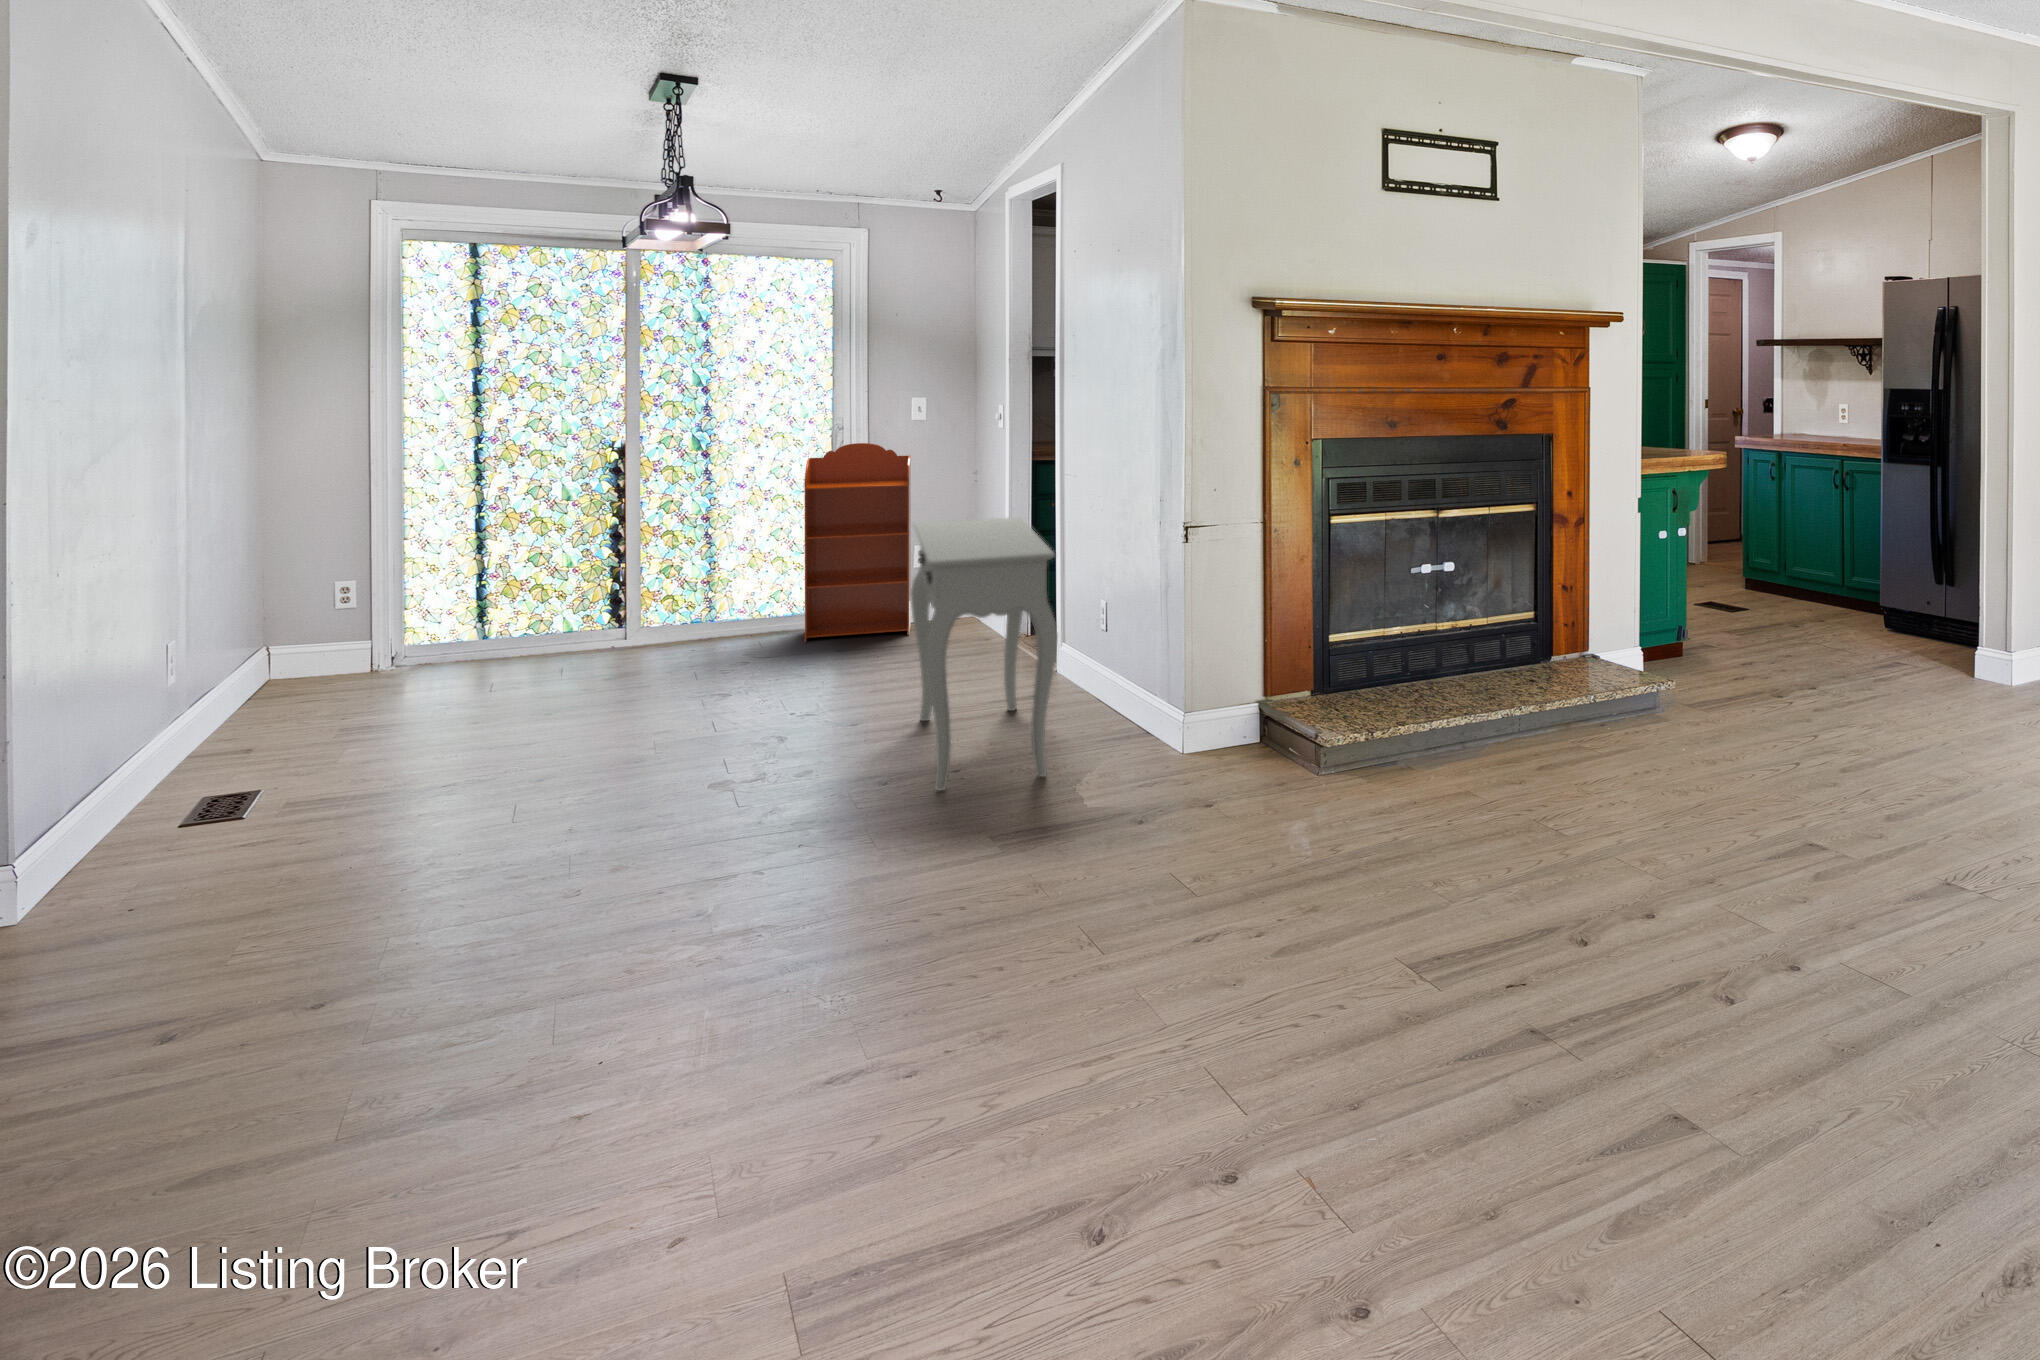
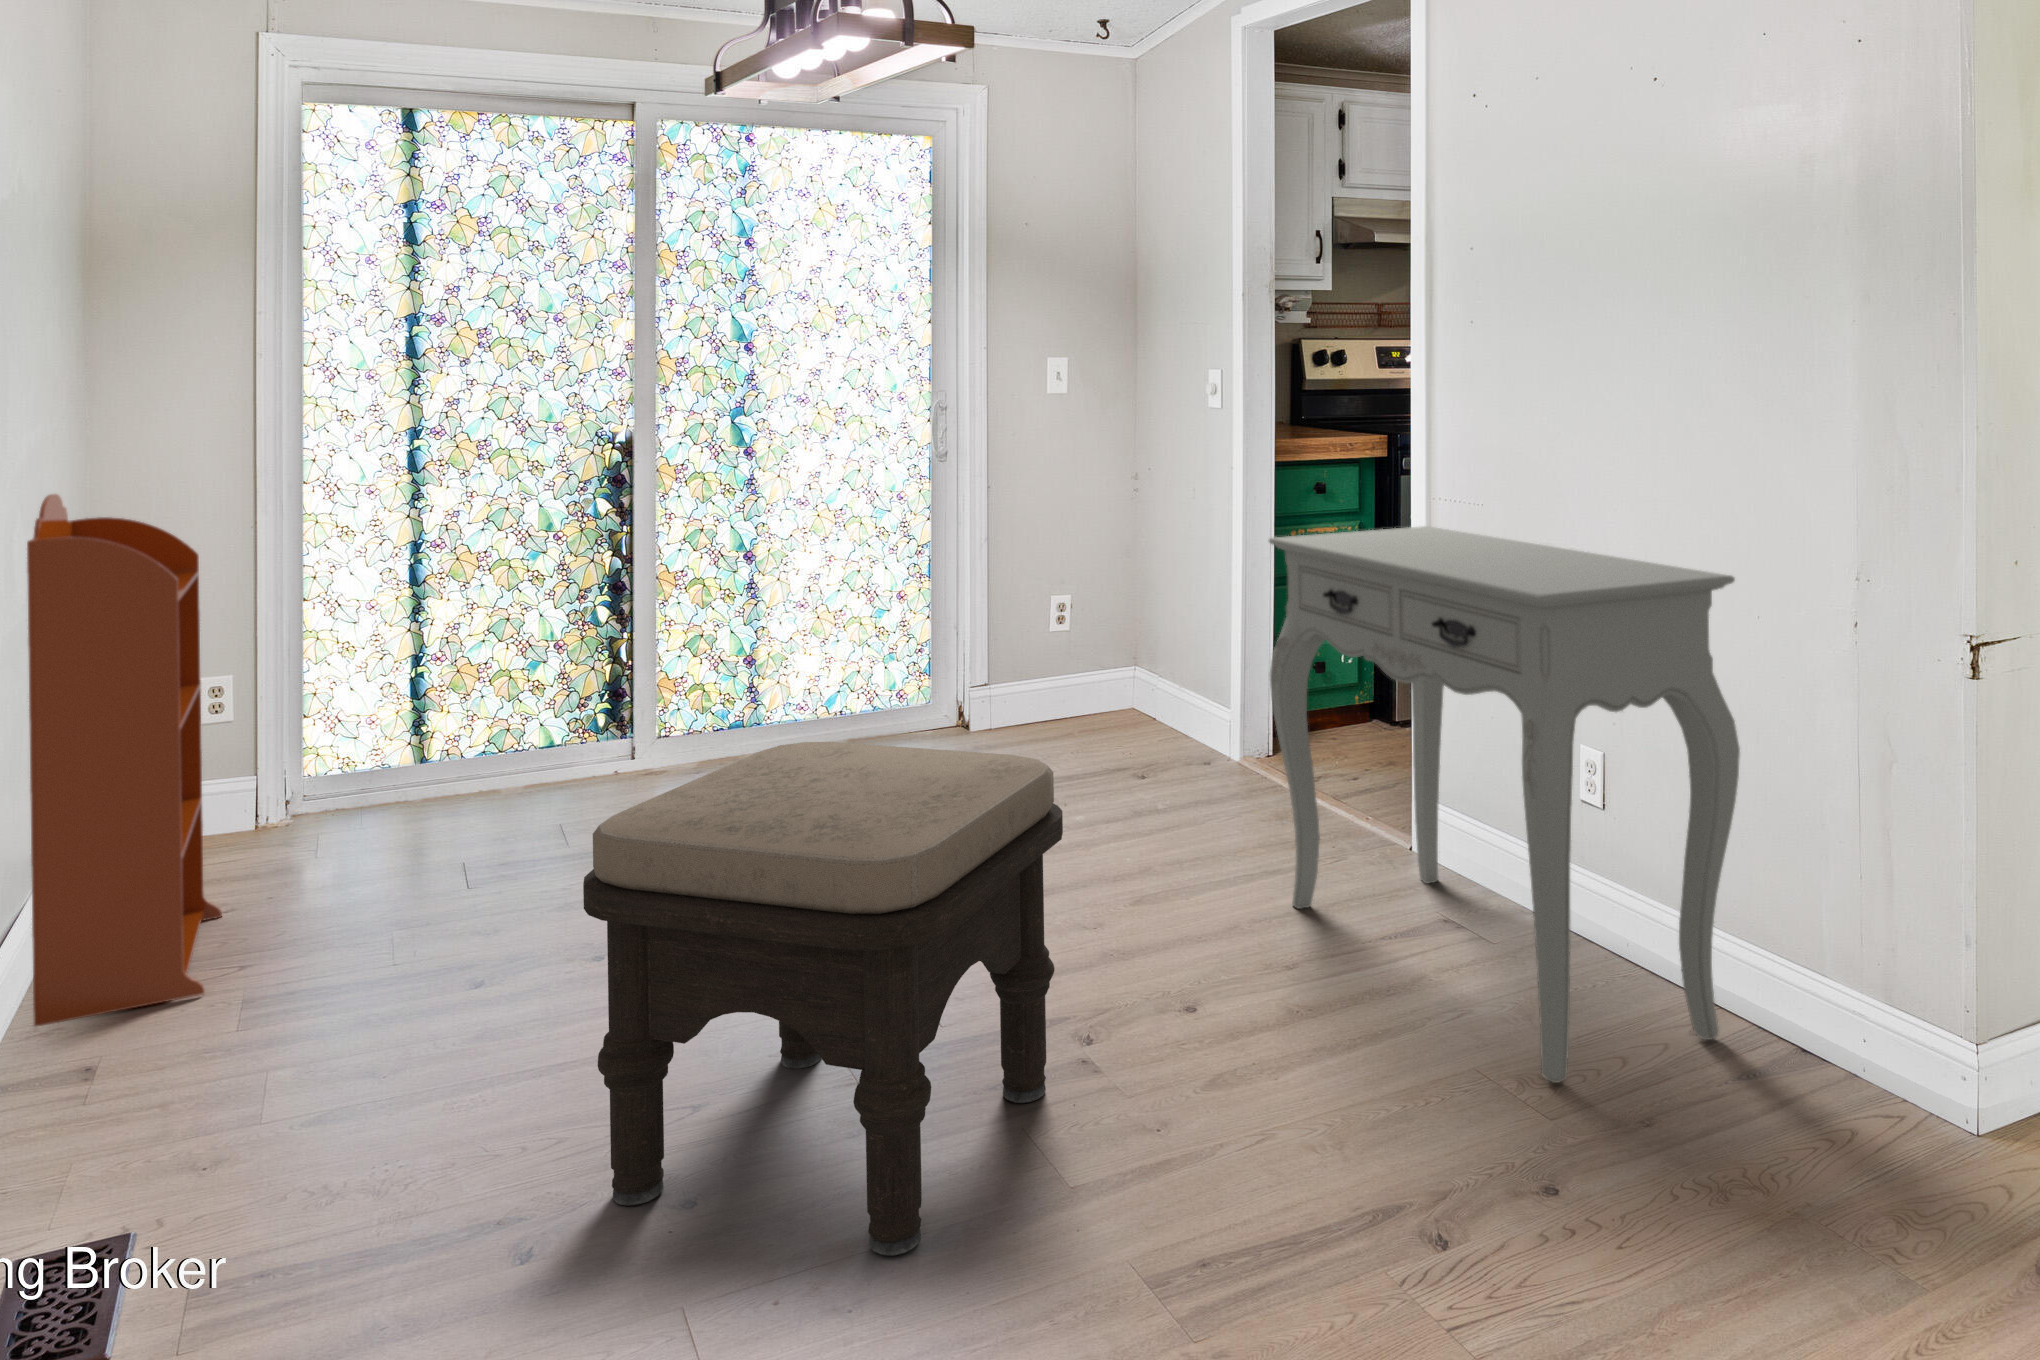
bookcase: present [804,443,911,642] -> present [27,494,222,1027]
ottoman: none [436,624,704,842] -> present [583,742,1063,1256]

